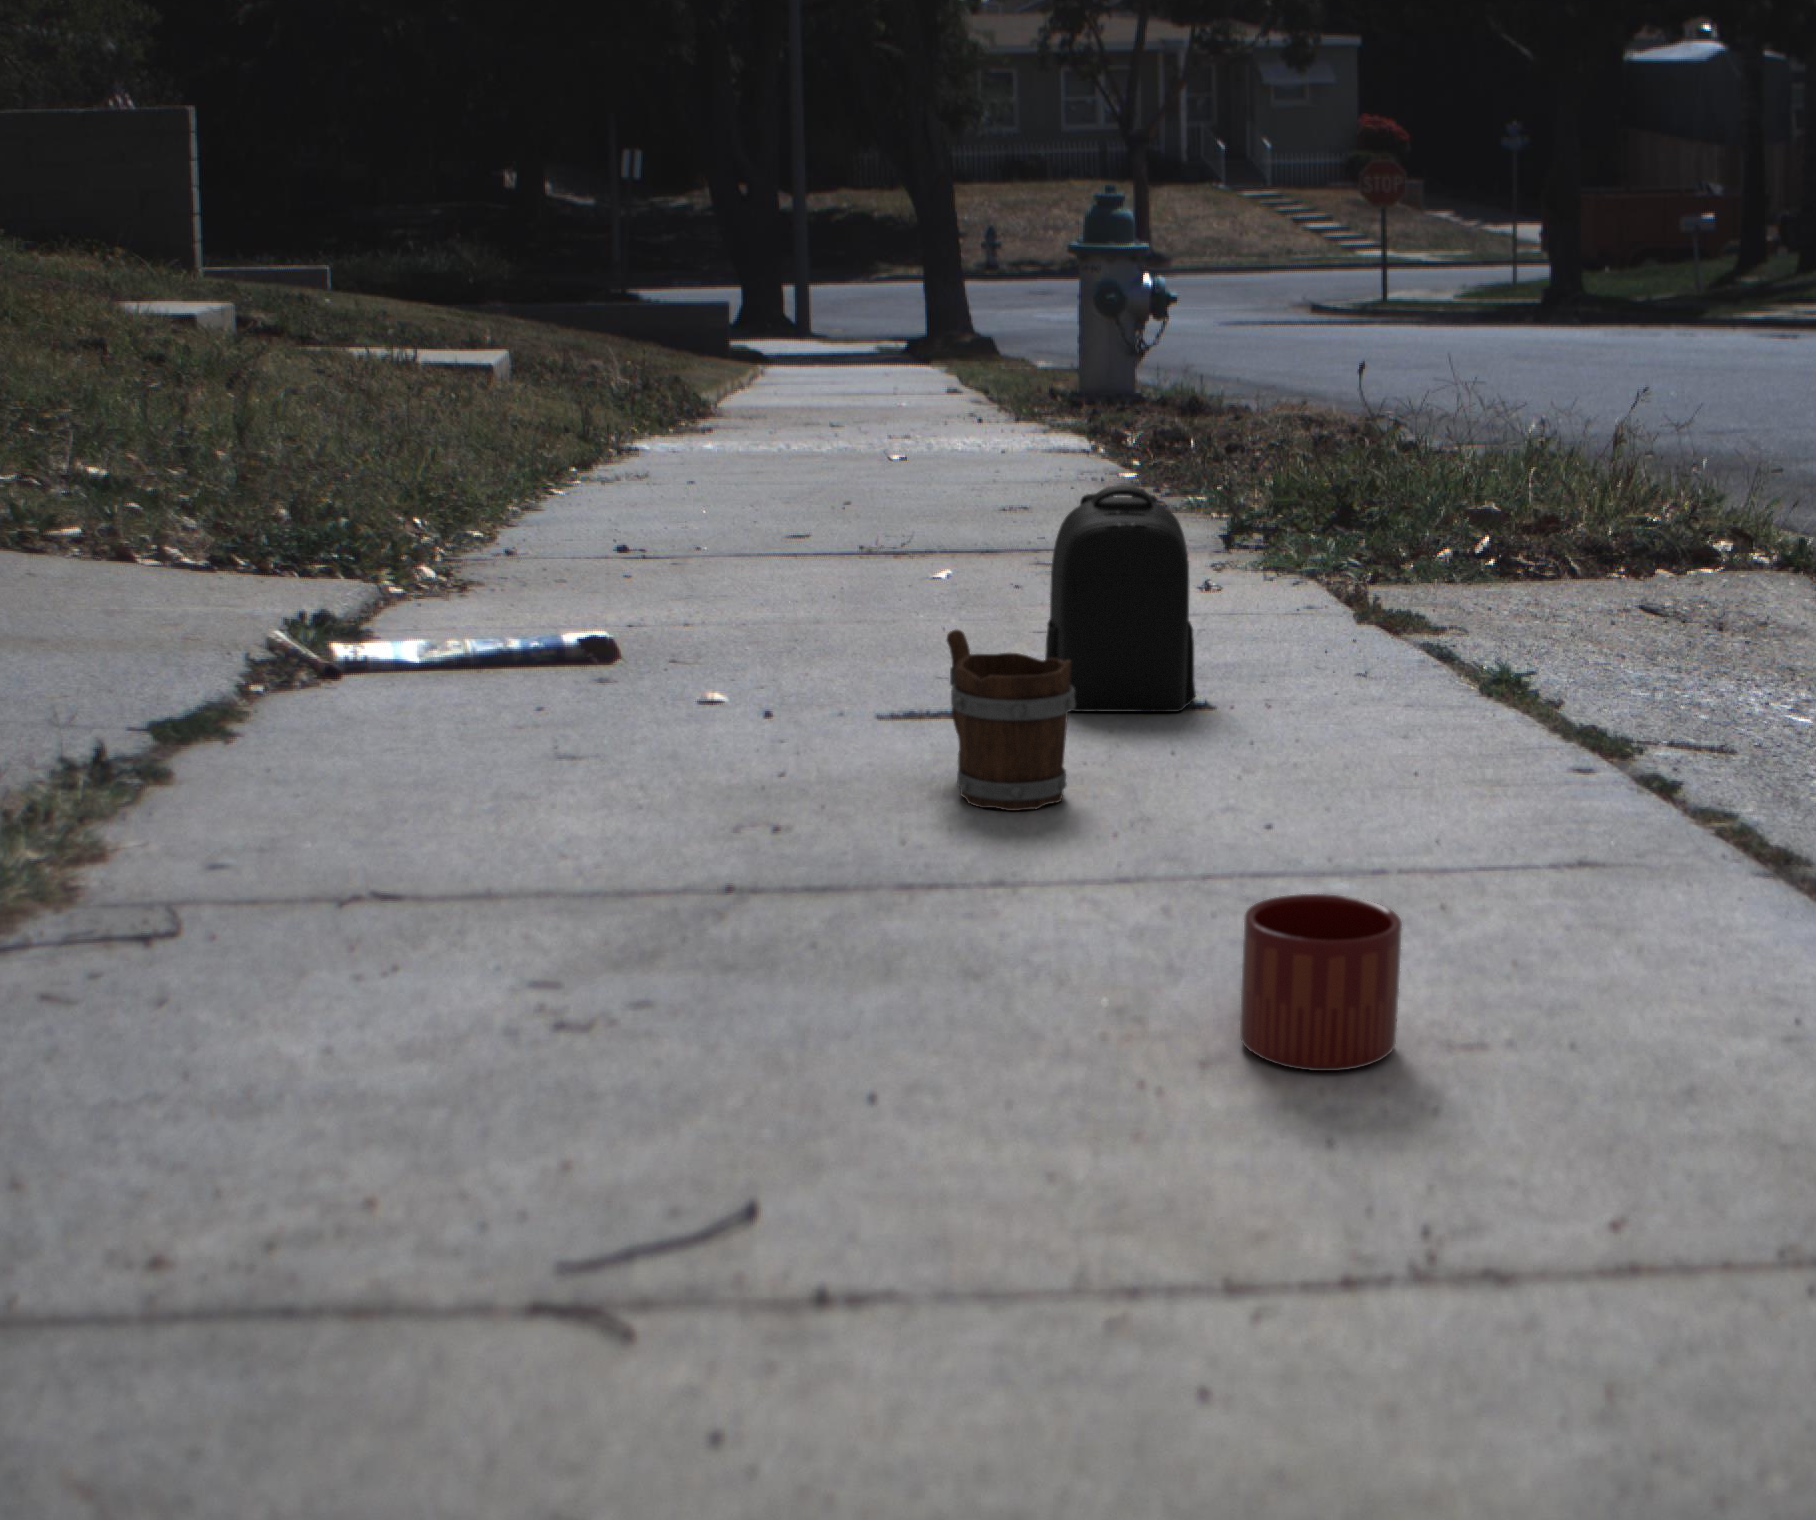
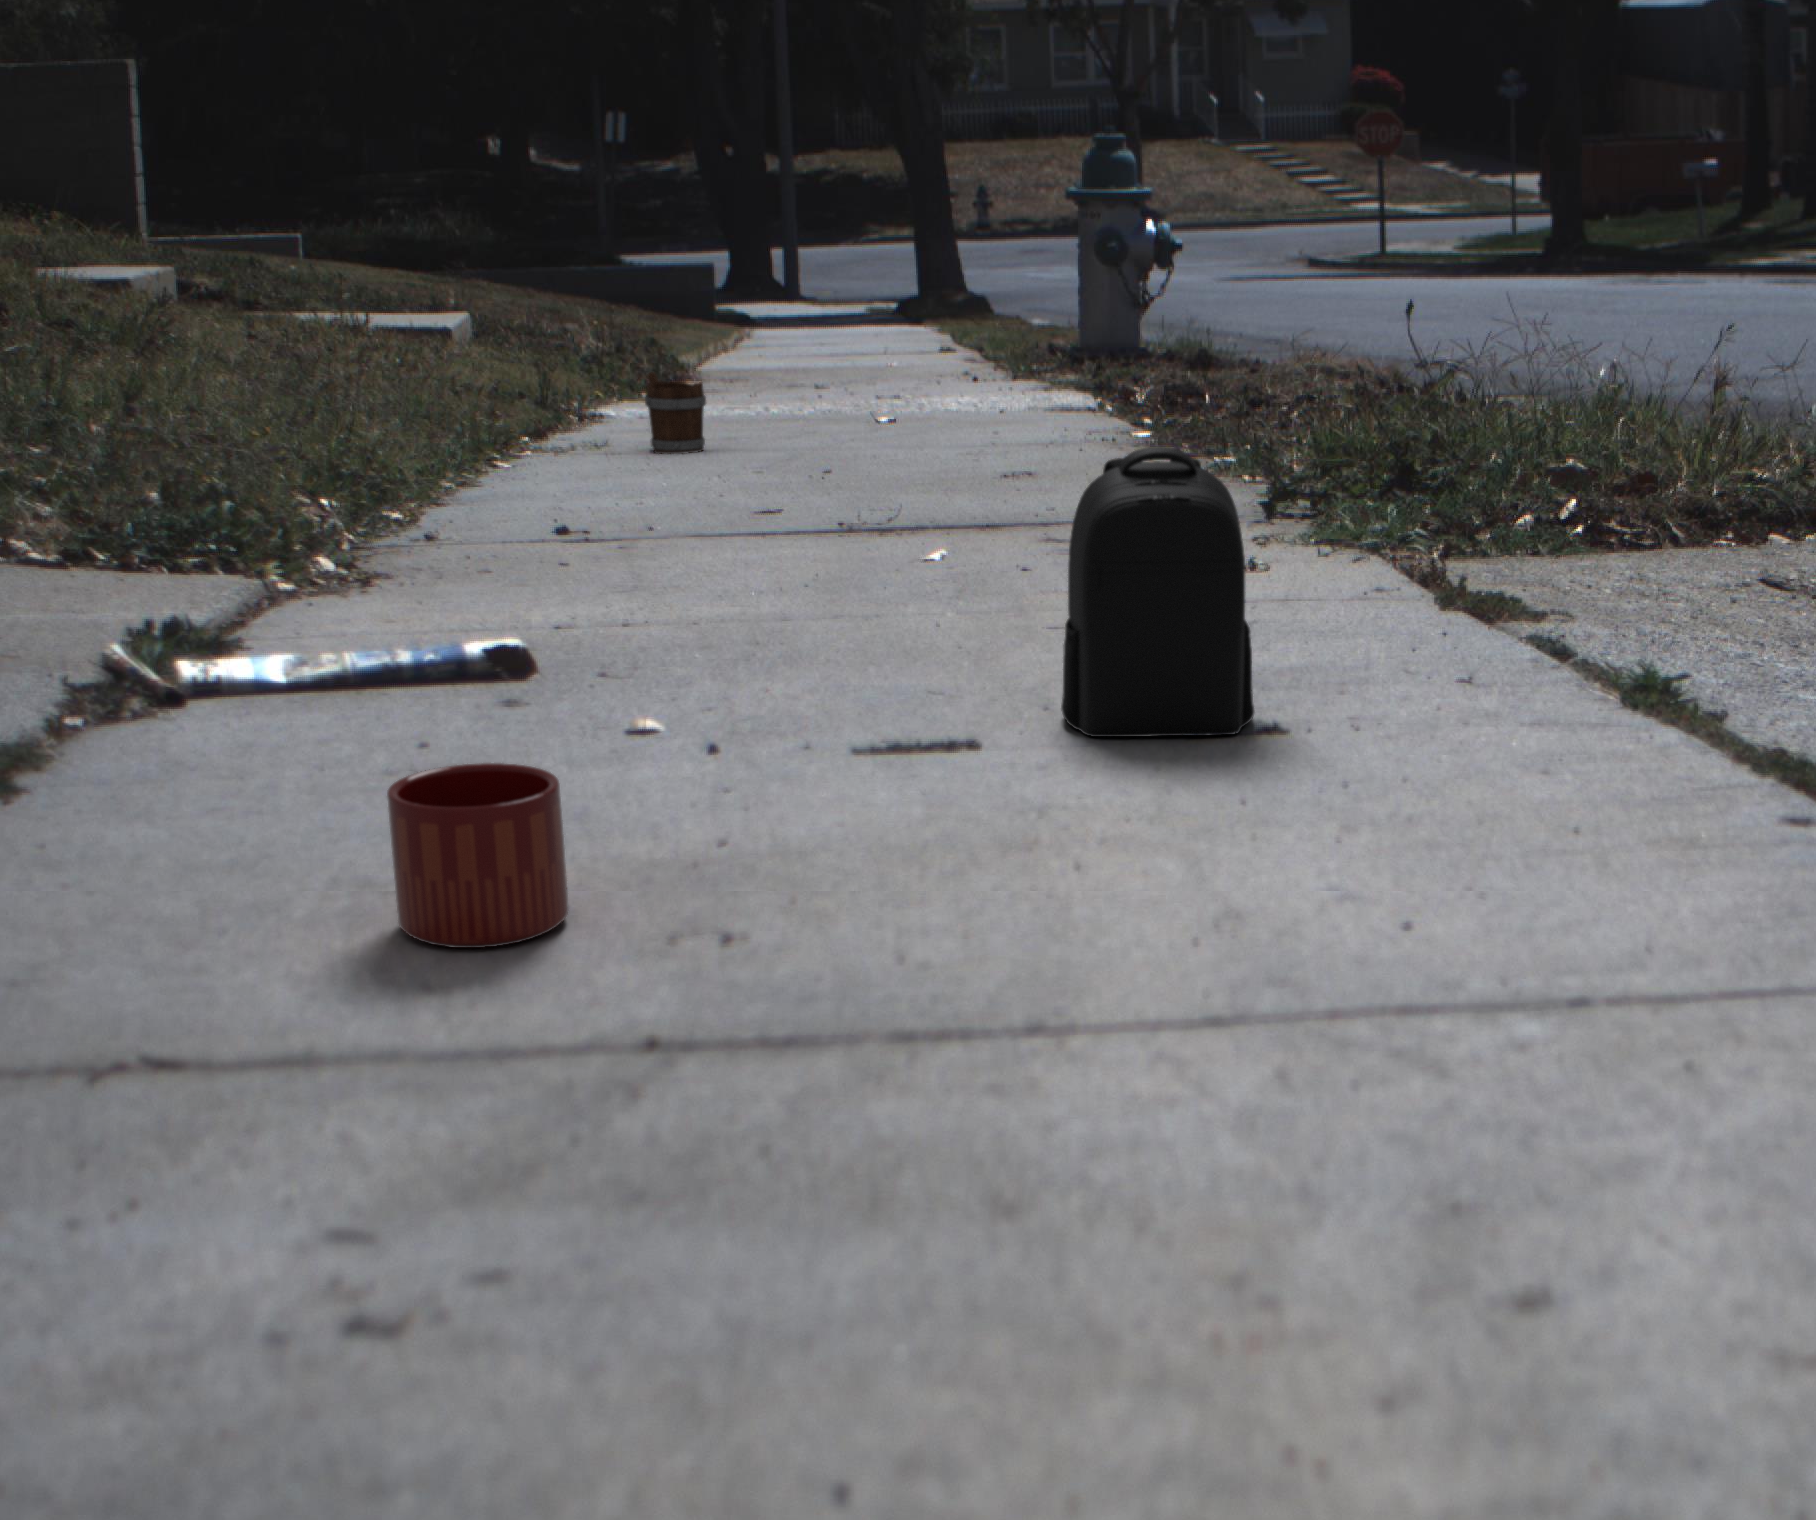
bucket: present [947,630,1075,811] -> present [645,372,706,454]
planter: present [1240,894,1402,1071] -> present [387,763,569,948]

